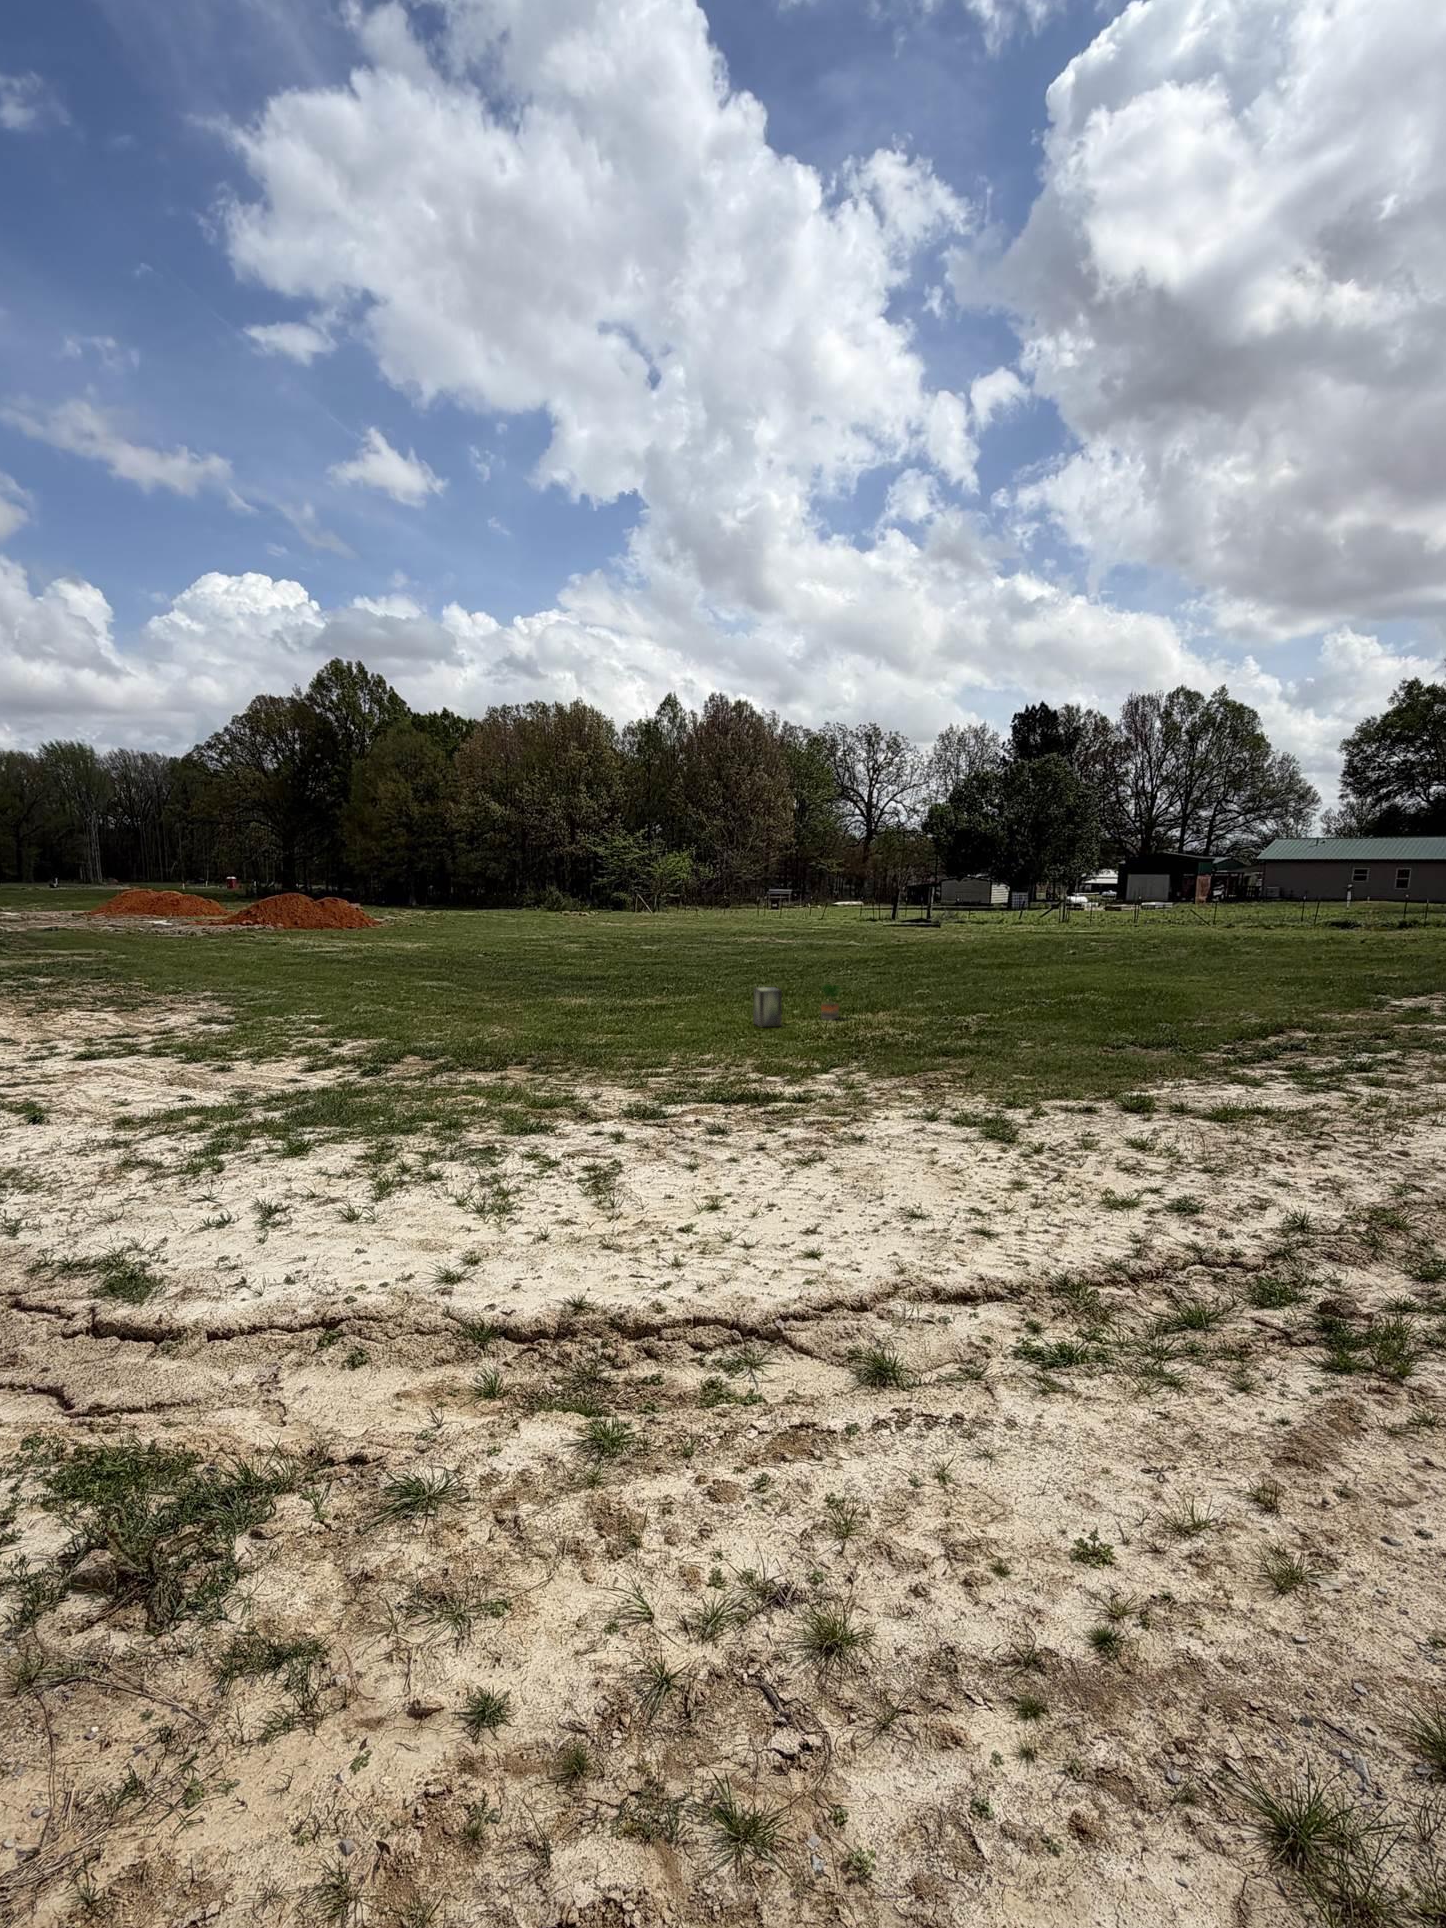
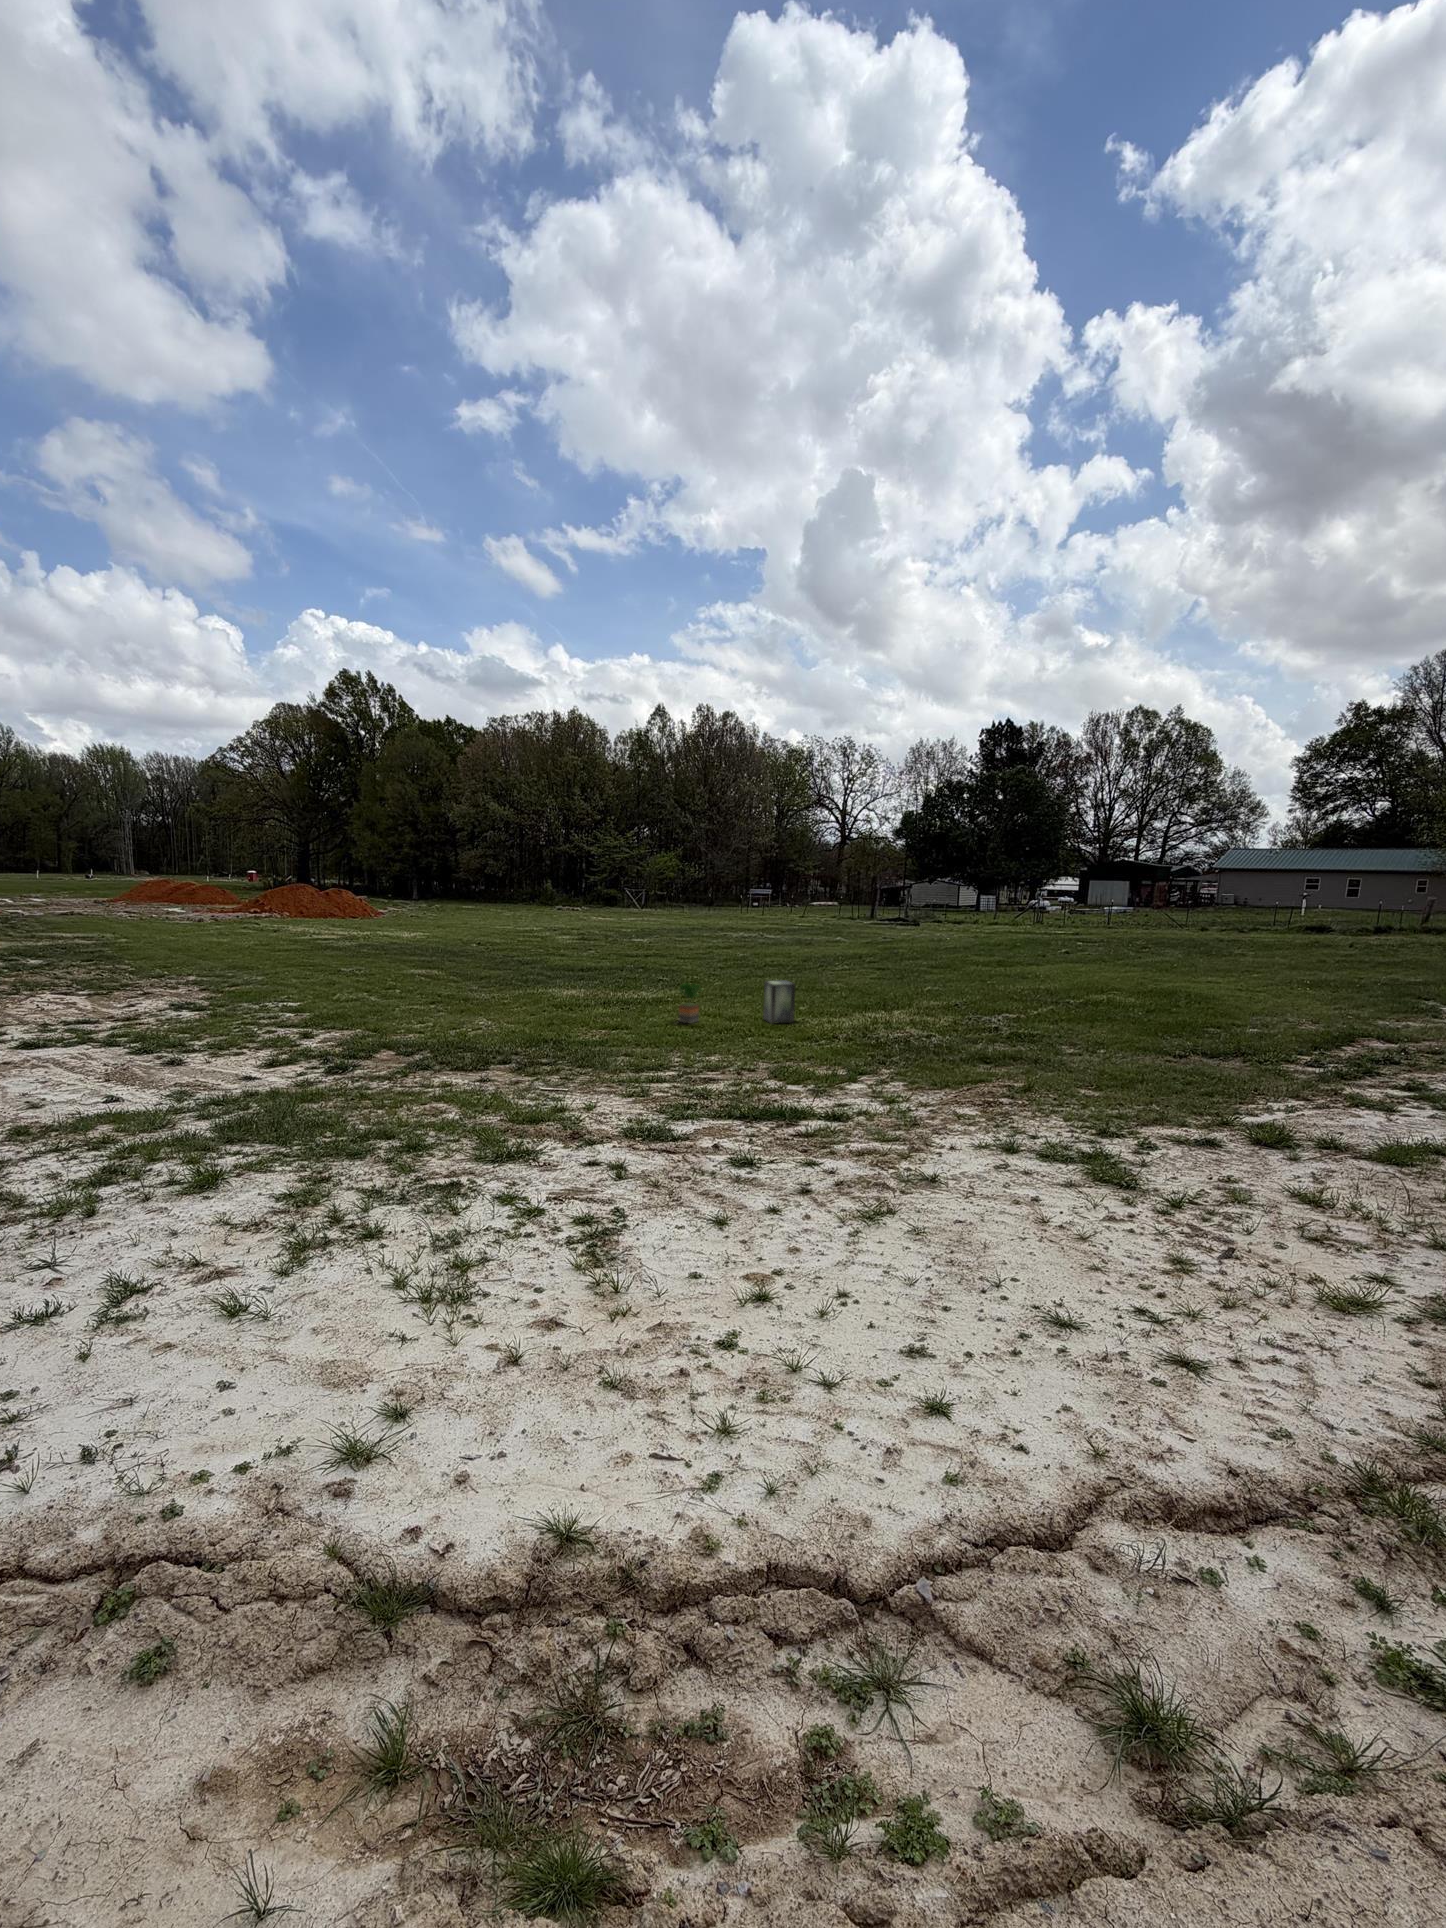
potted tree: present [821,984,841,1020] -> present [679,983,703,1023]

